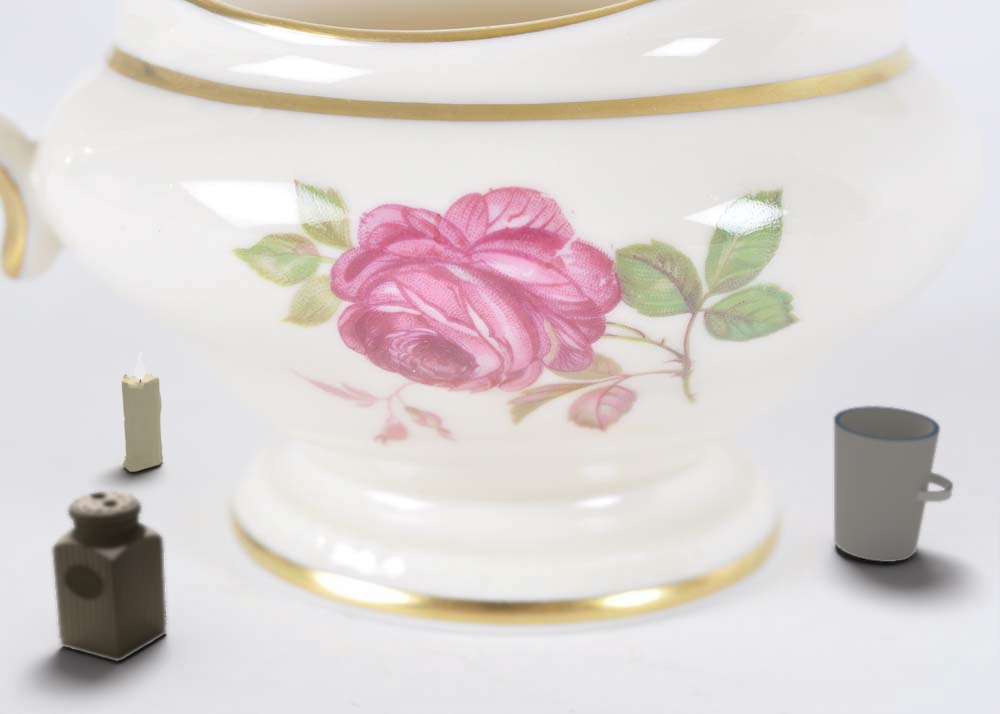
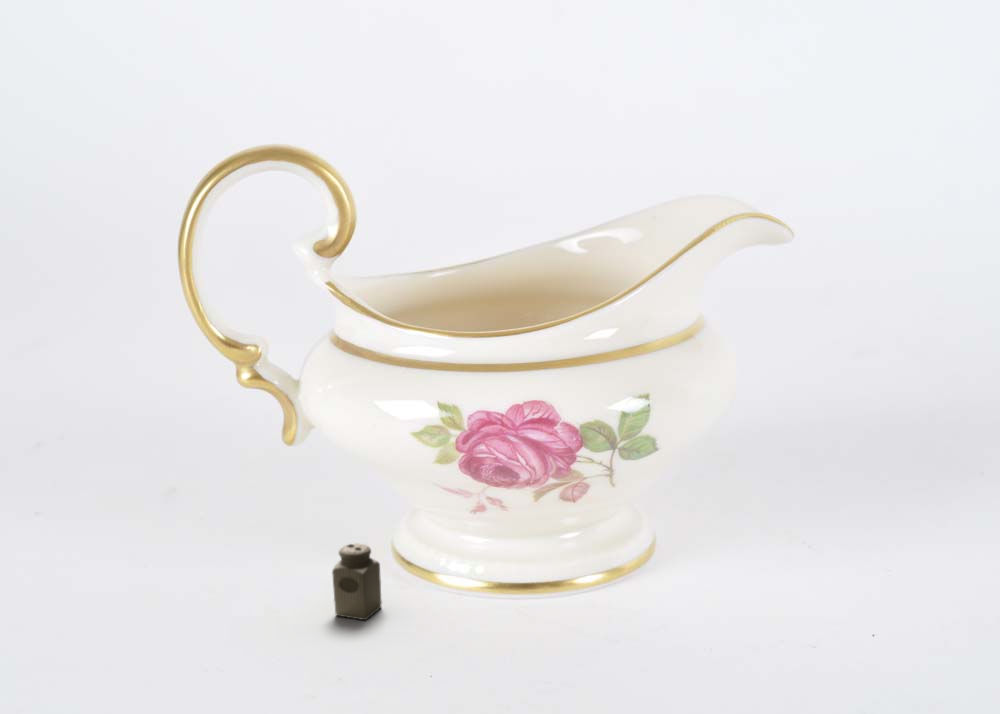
candle: present [122,352,163,472] -> none [322,475,343,535]
cup: present [834,406,953,562] -> none [678,482,736,555]

